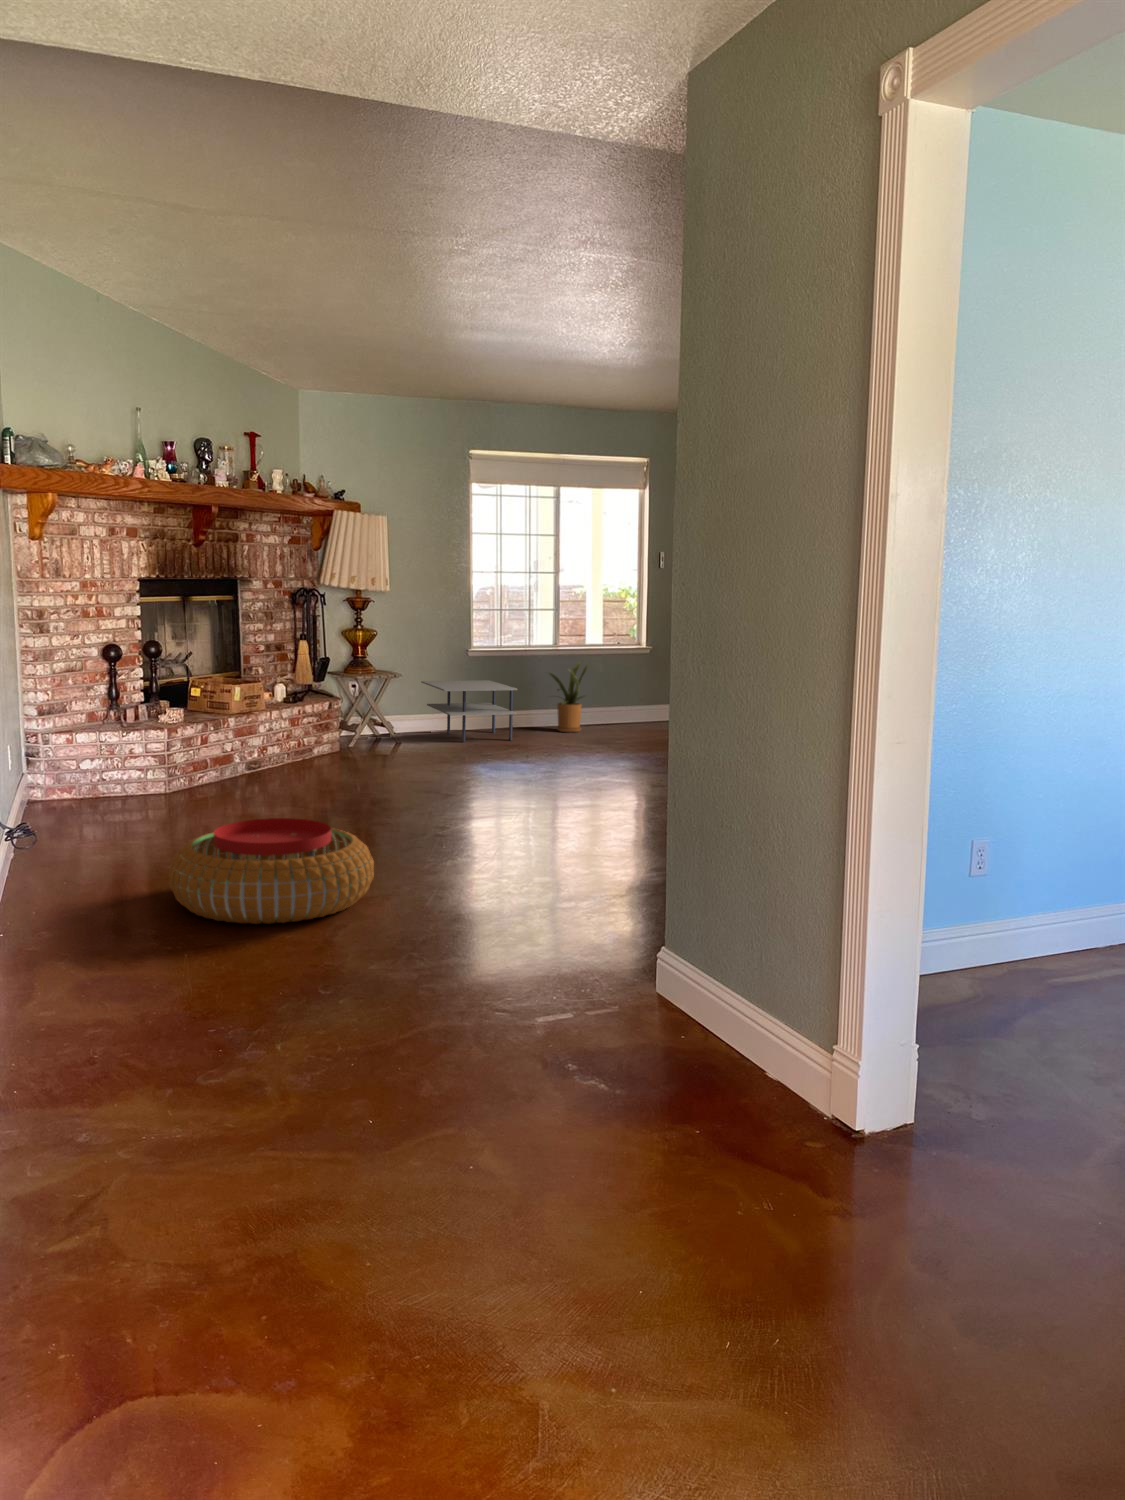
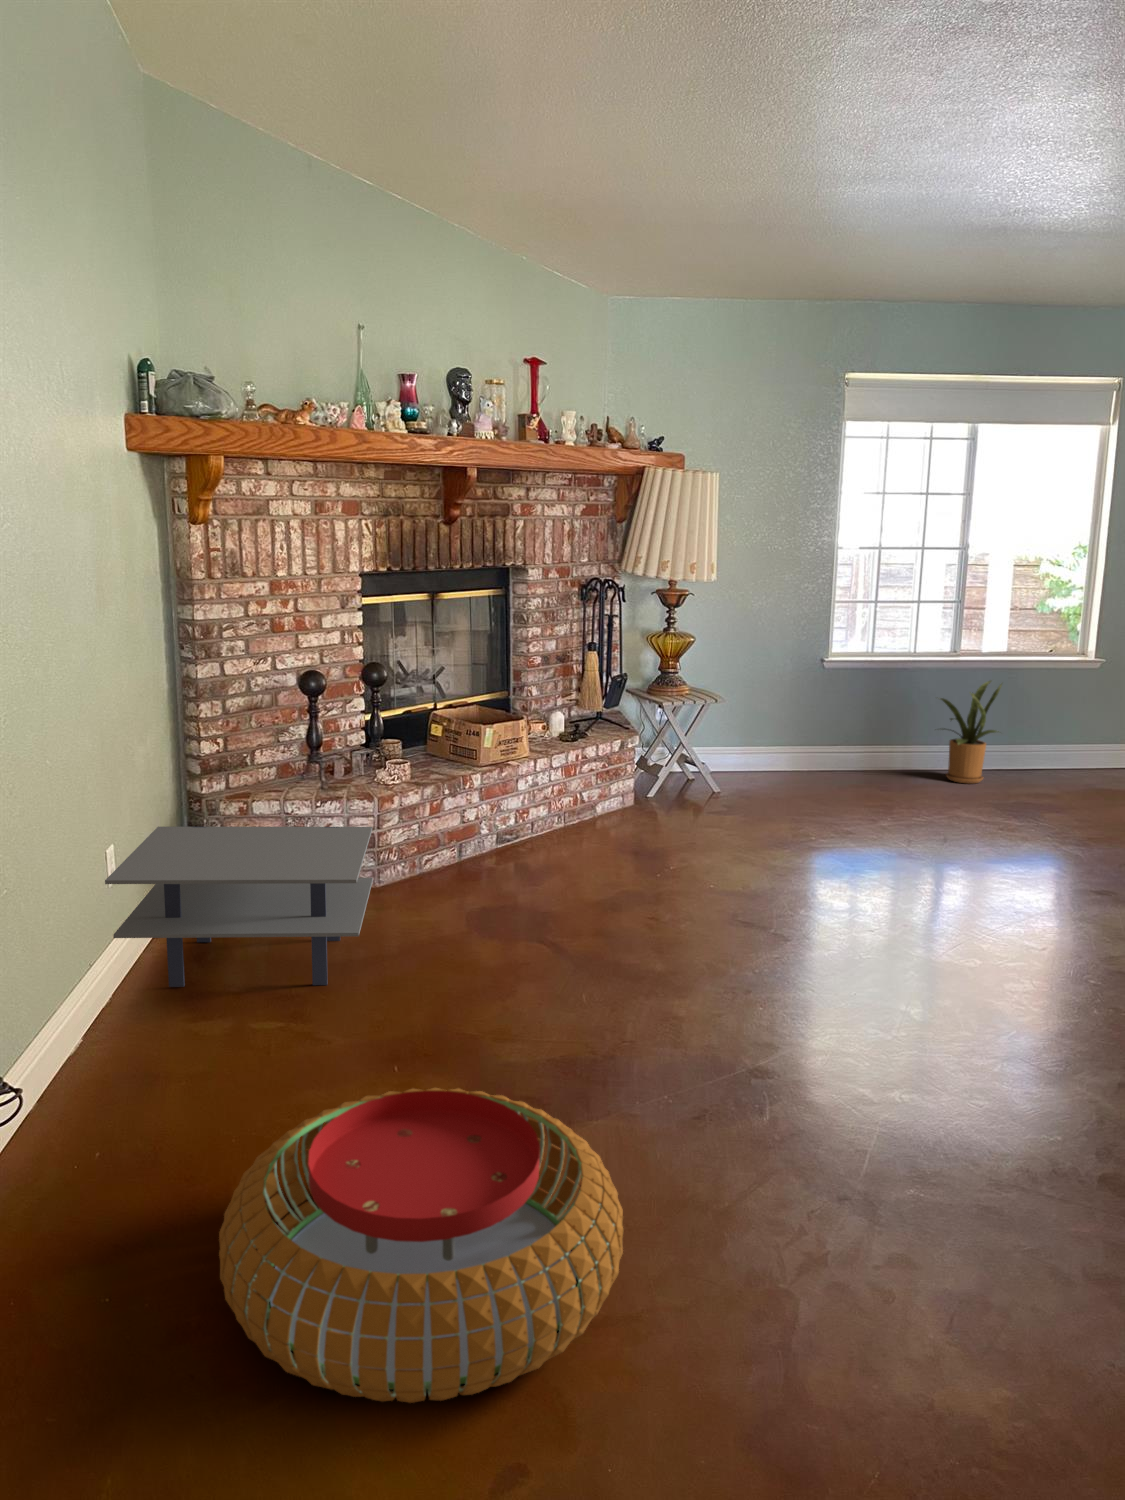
side table: present [421,680,518,742] -> present [105,827,373,987]

